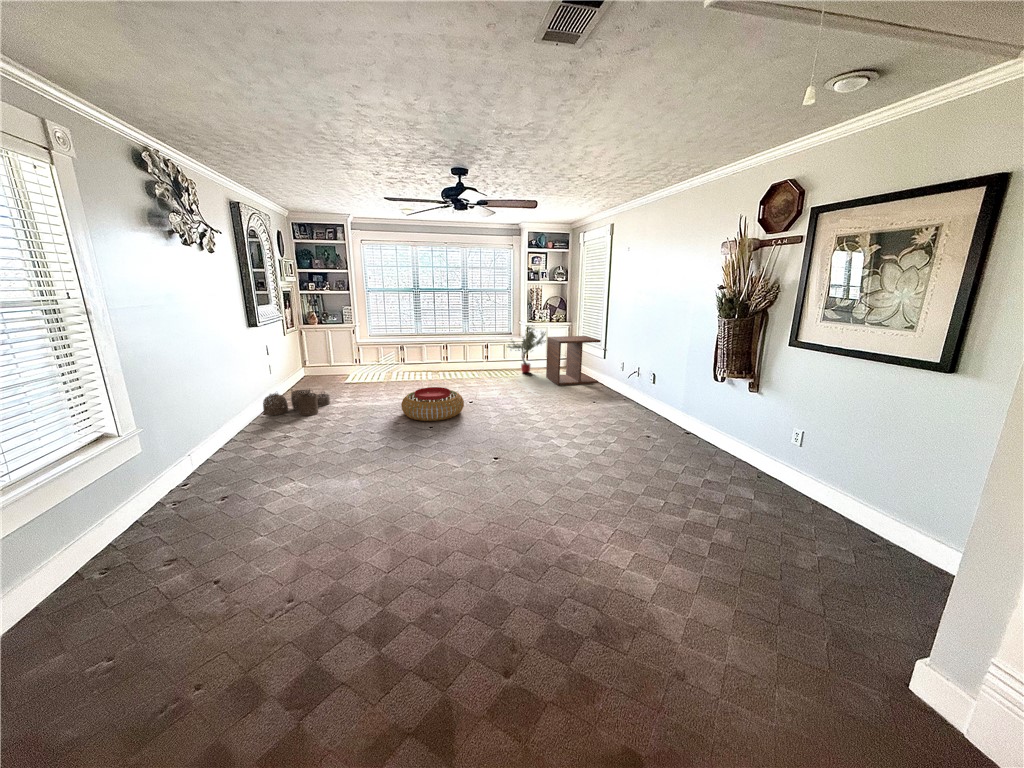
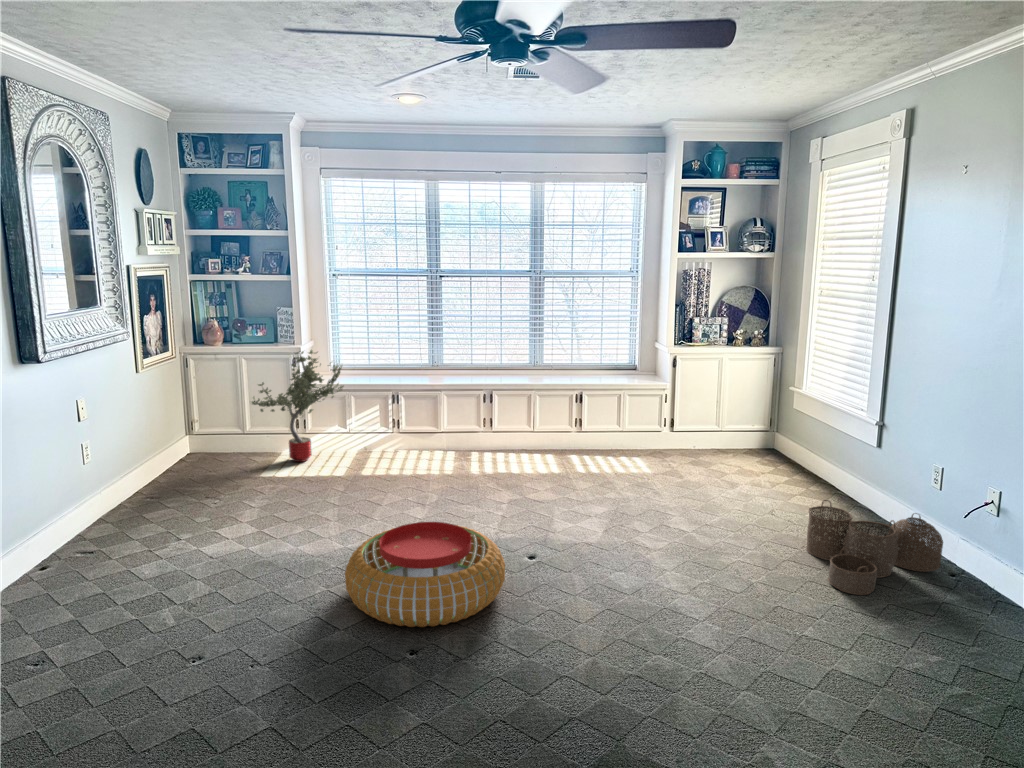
potted tree: present [508,325,546,373] -> present [251,350,344,462]
side table: present [546,336,601,385] -> none [718,384,866,509]
woven basket: present [263,389,330,416] -> present [806,500,943,595]

